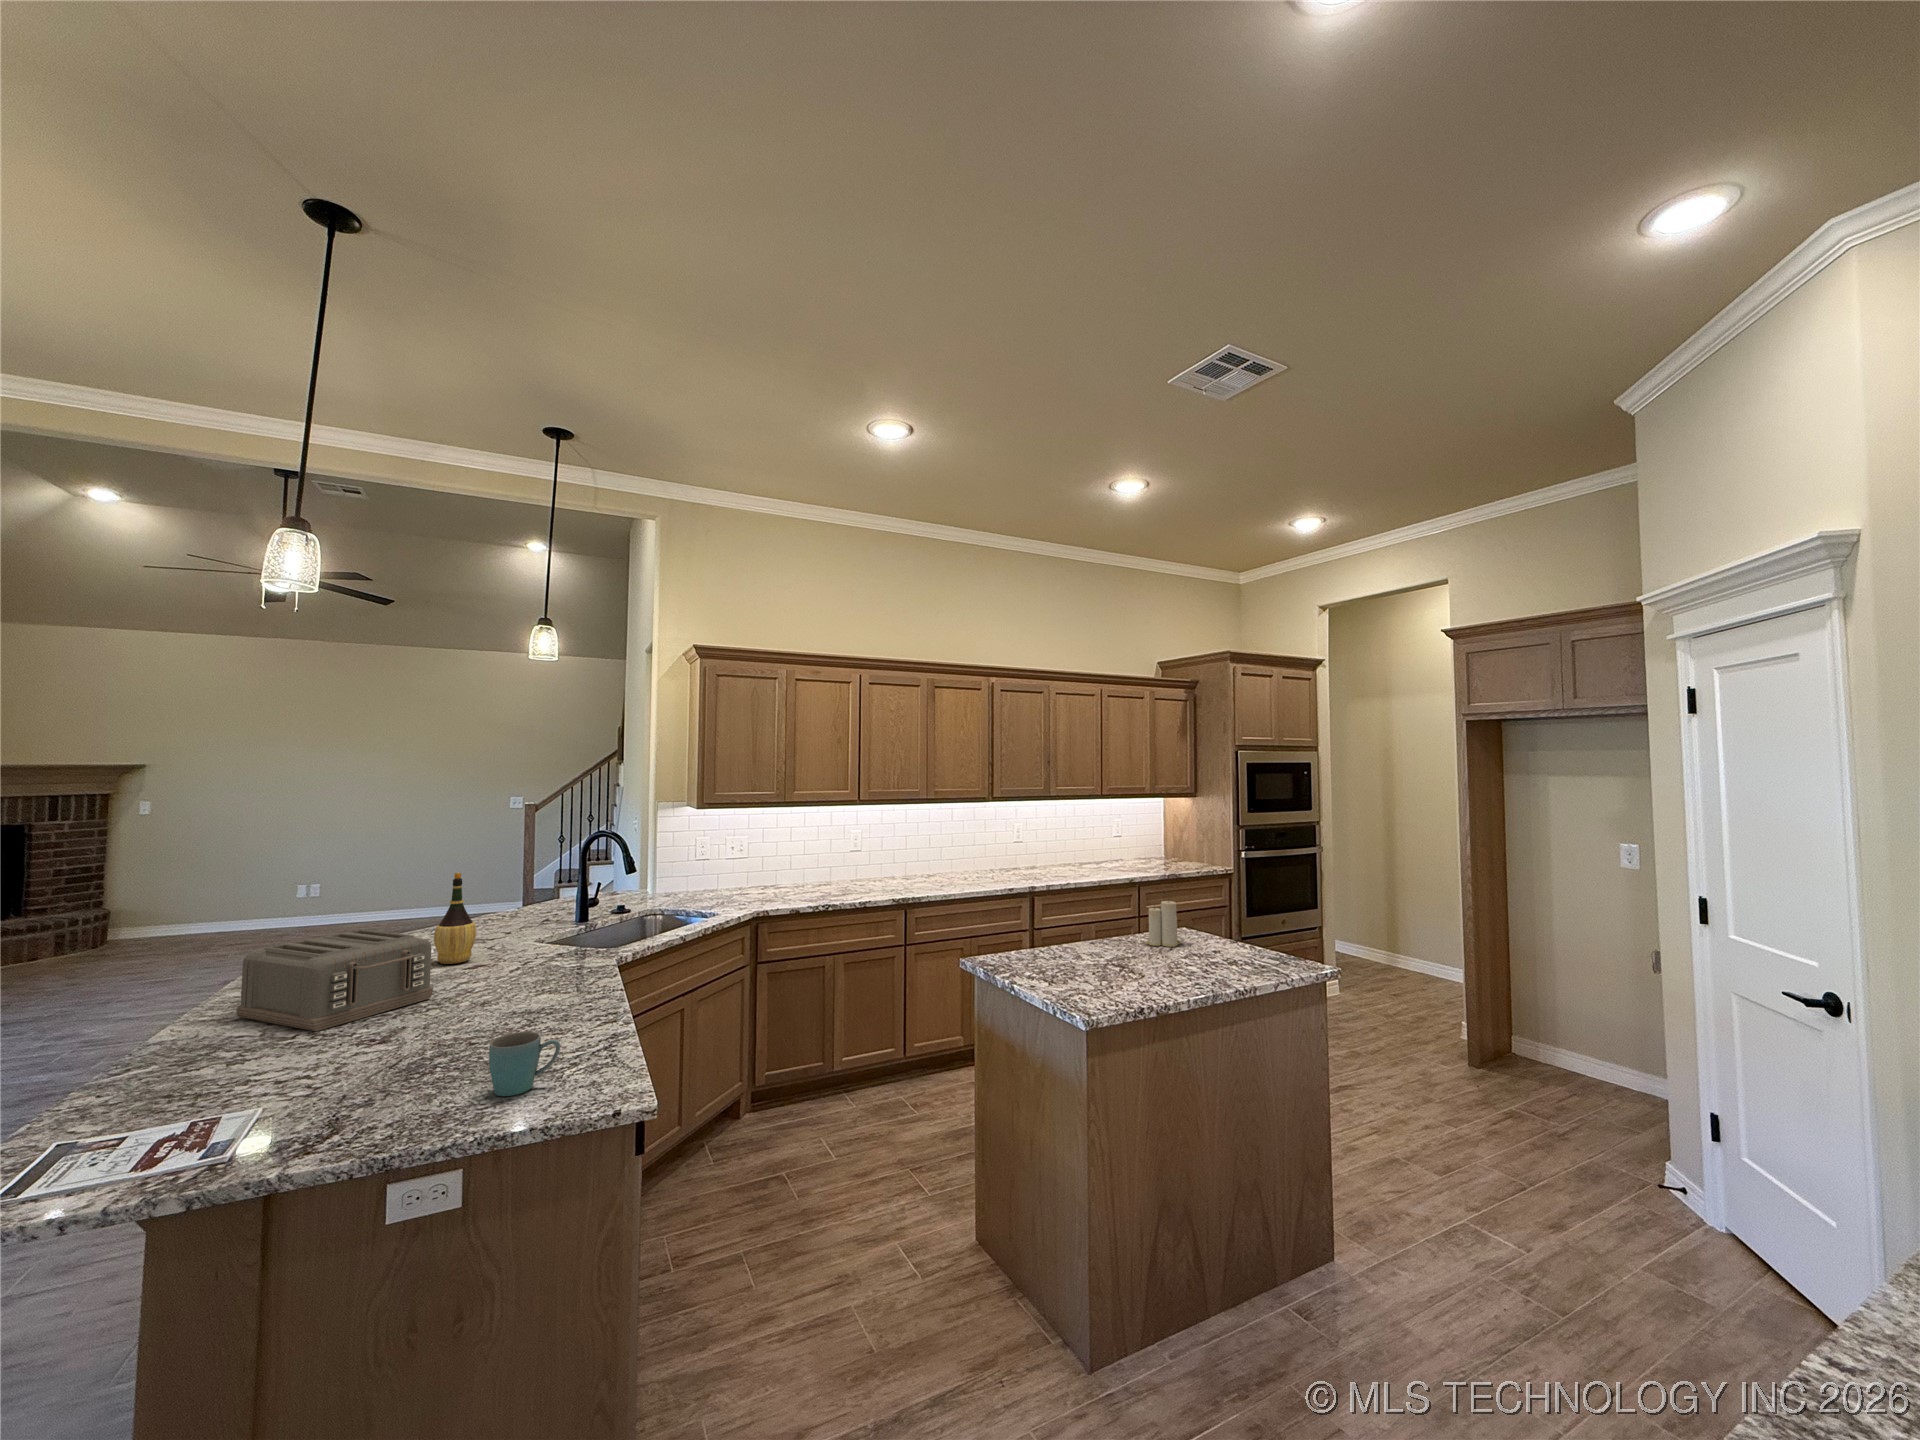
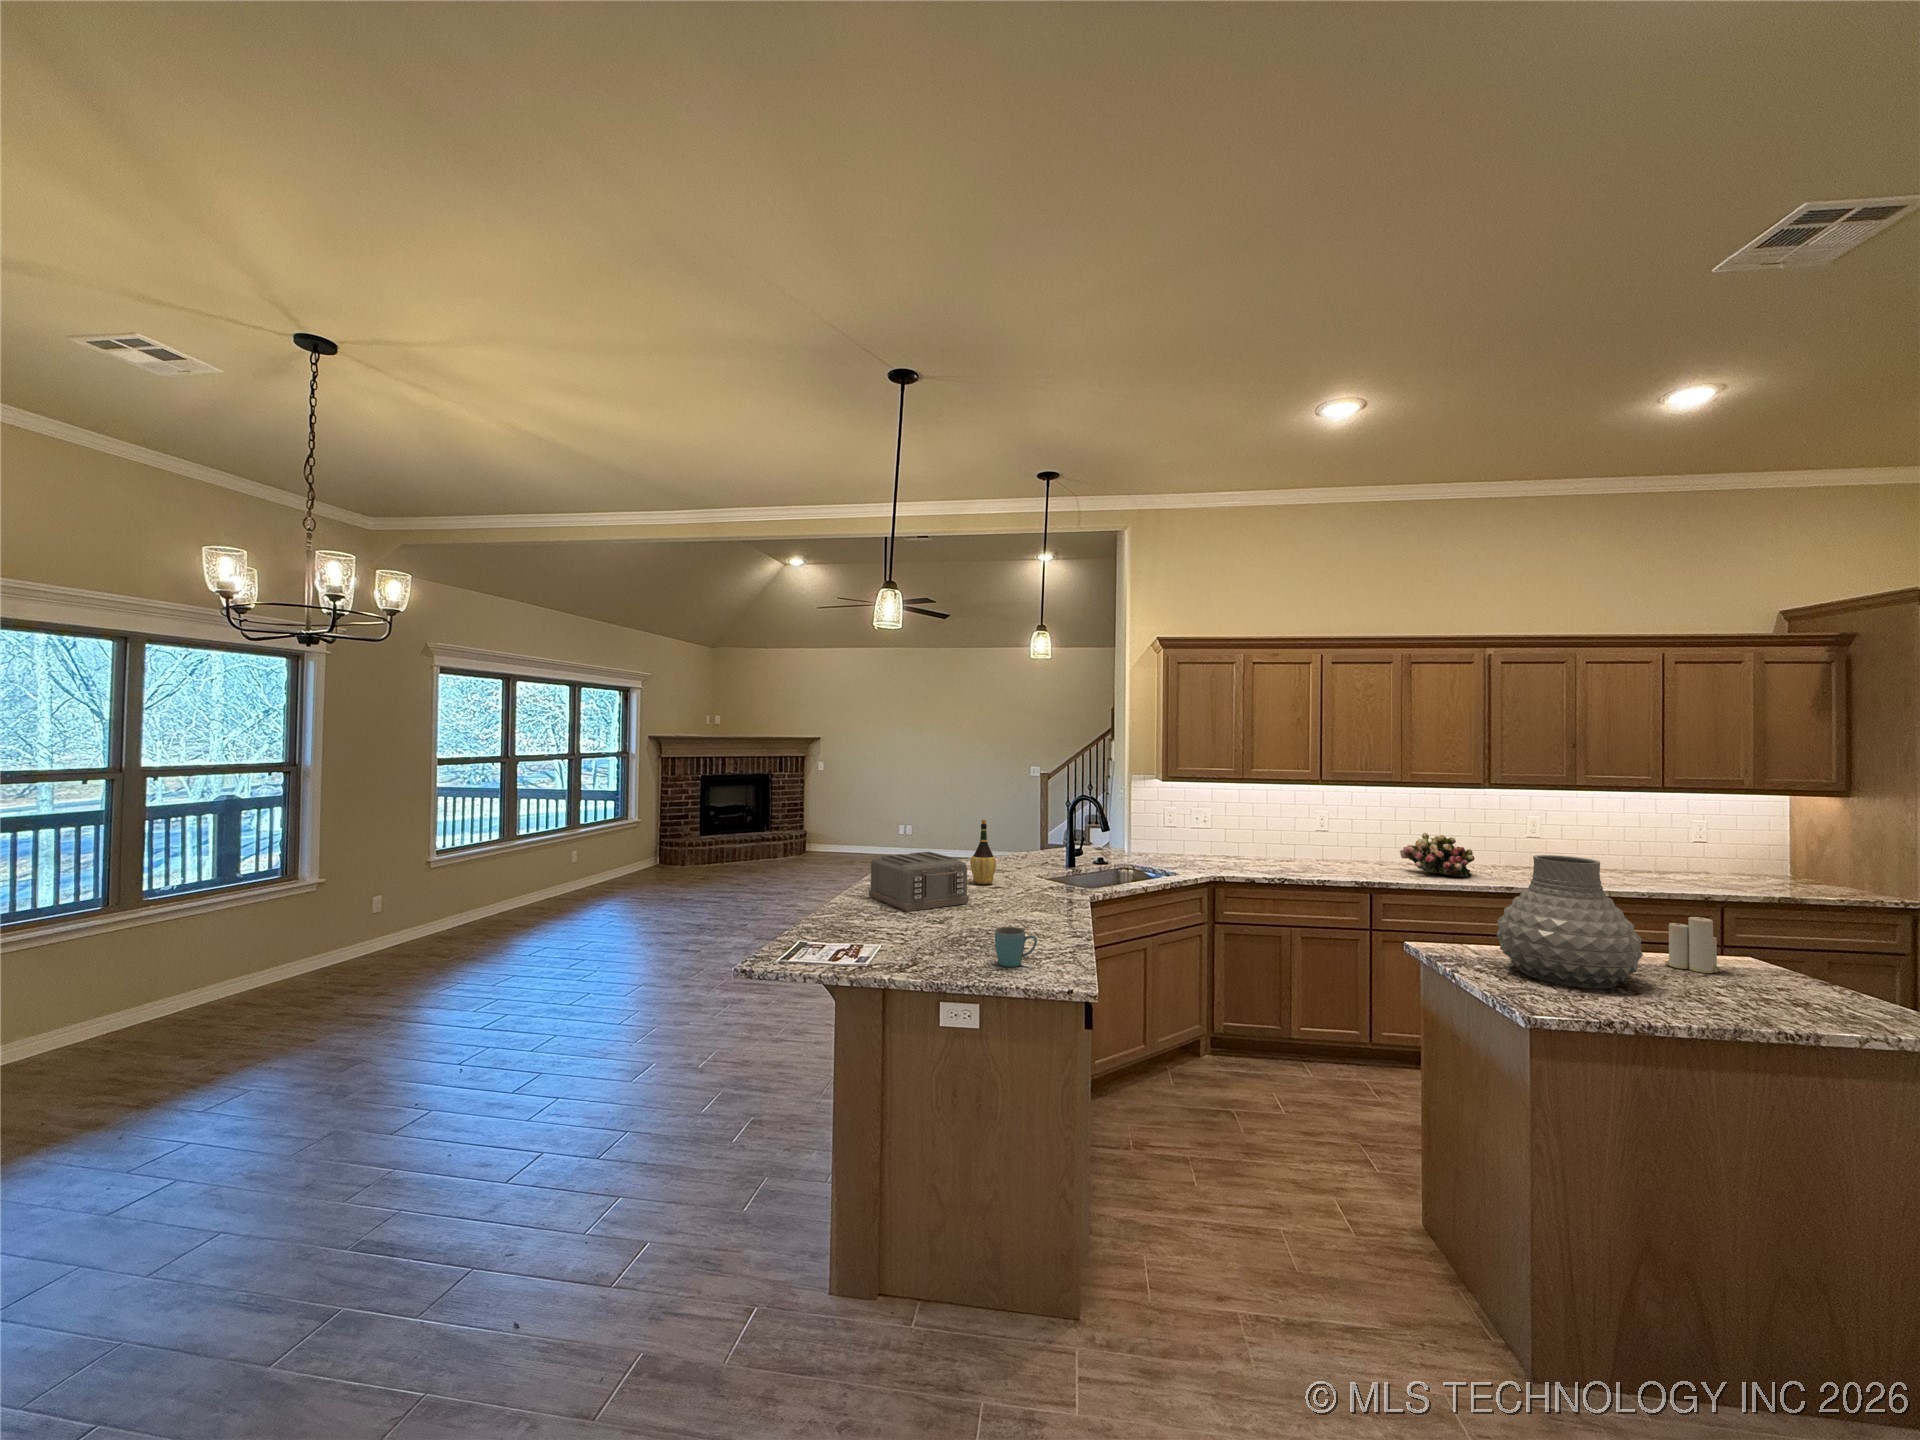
flower arrangement: none [923,845,982,883] -> present [1400,833,1475,877]
vase: none [1041,860,1147,979] -> present [1497,855,1643,988]

